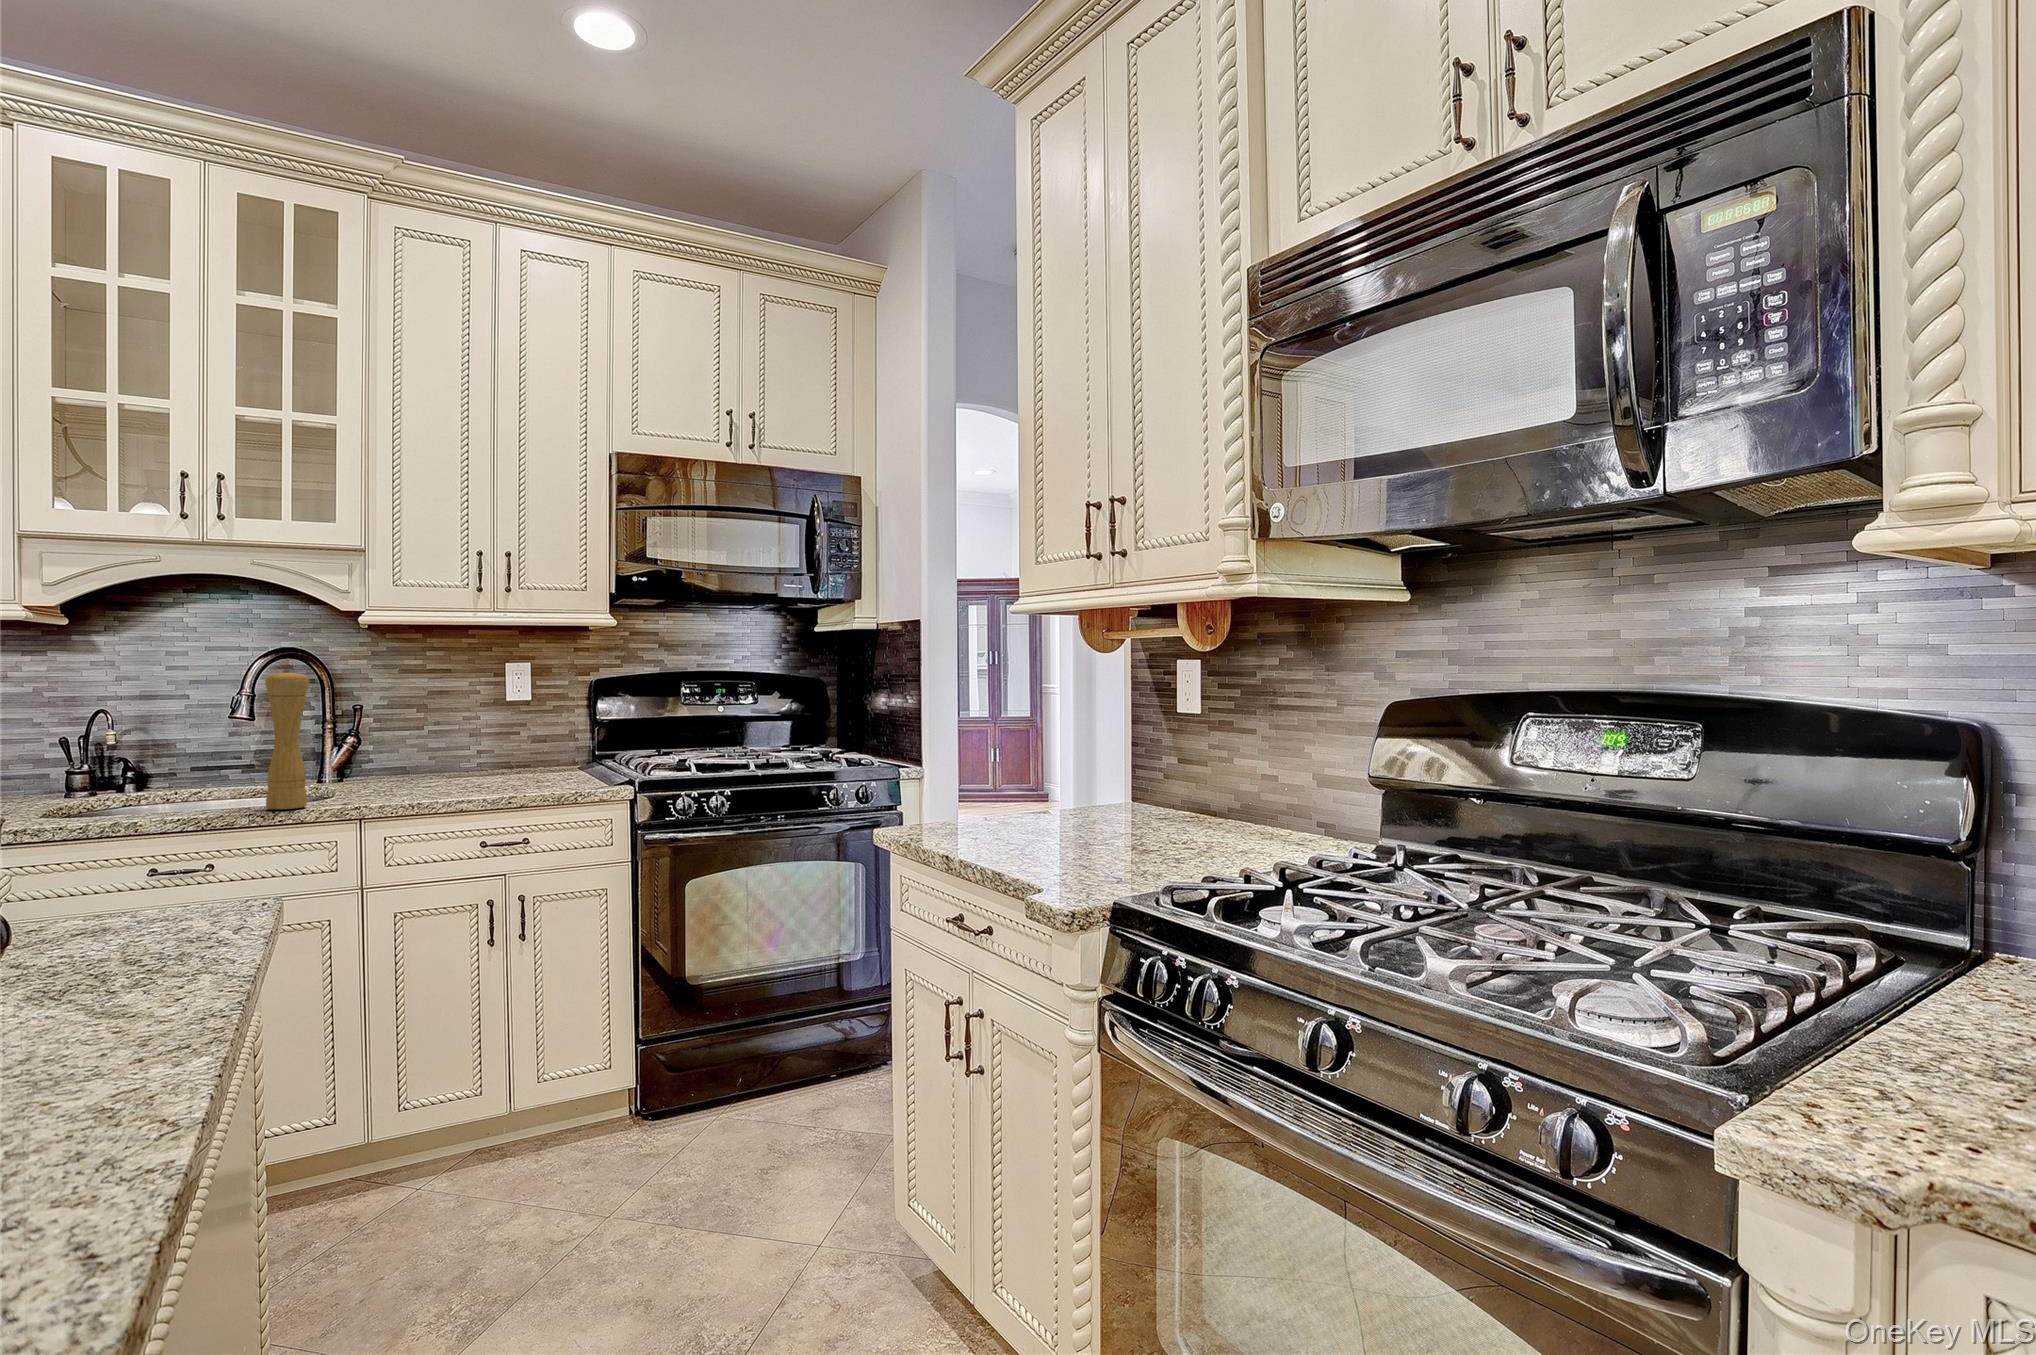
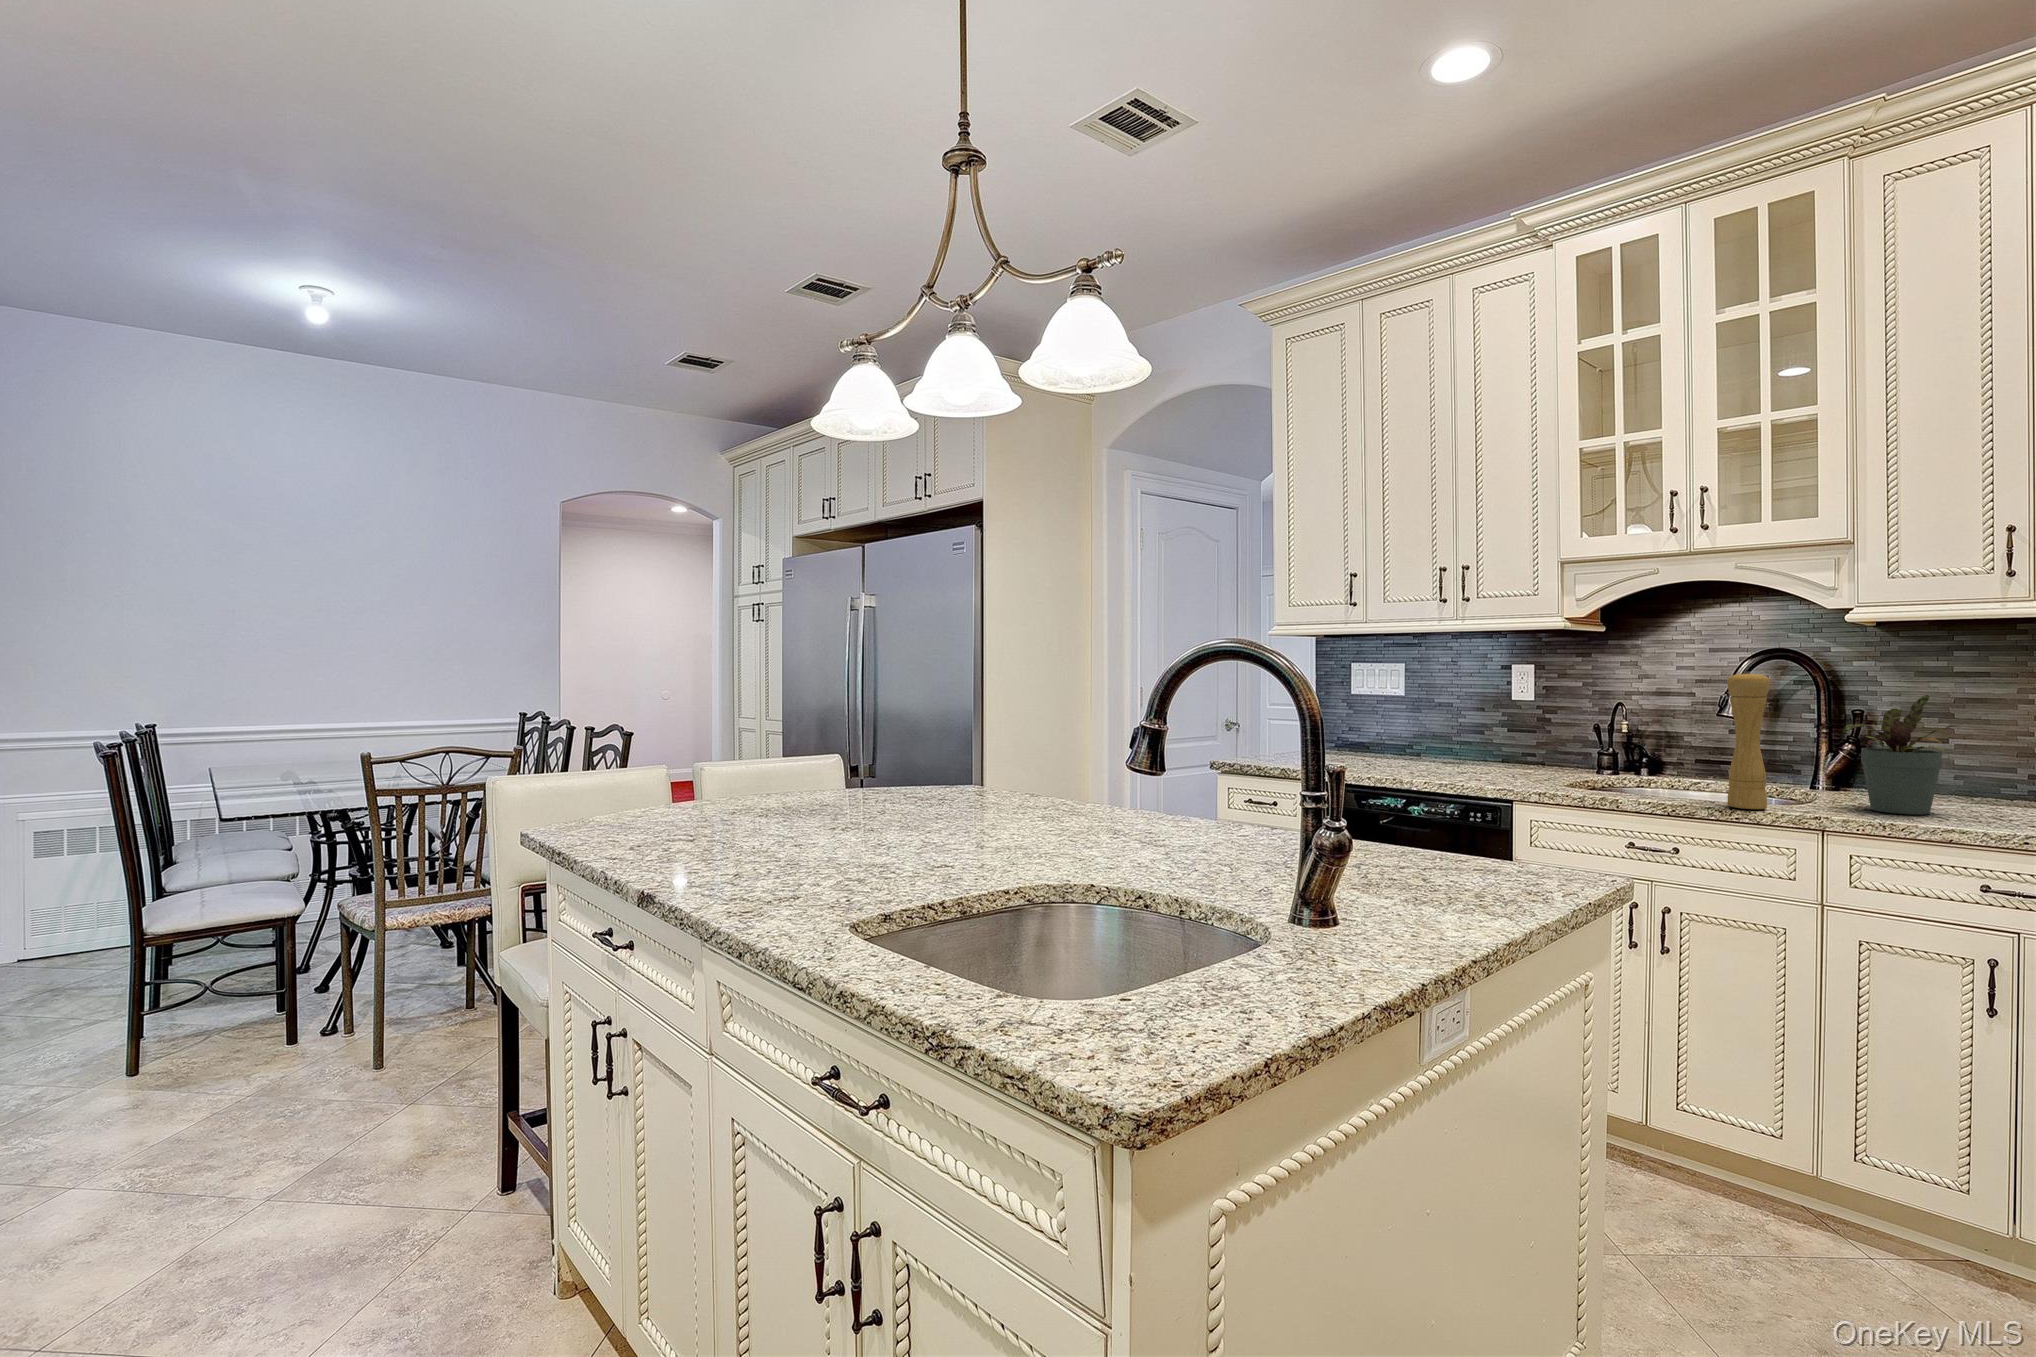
potted plant: none [368,690,457,795] -> present [1843,695,1962,814]

